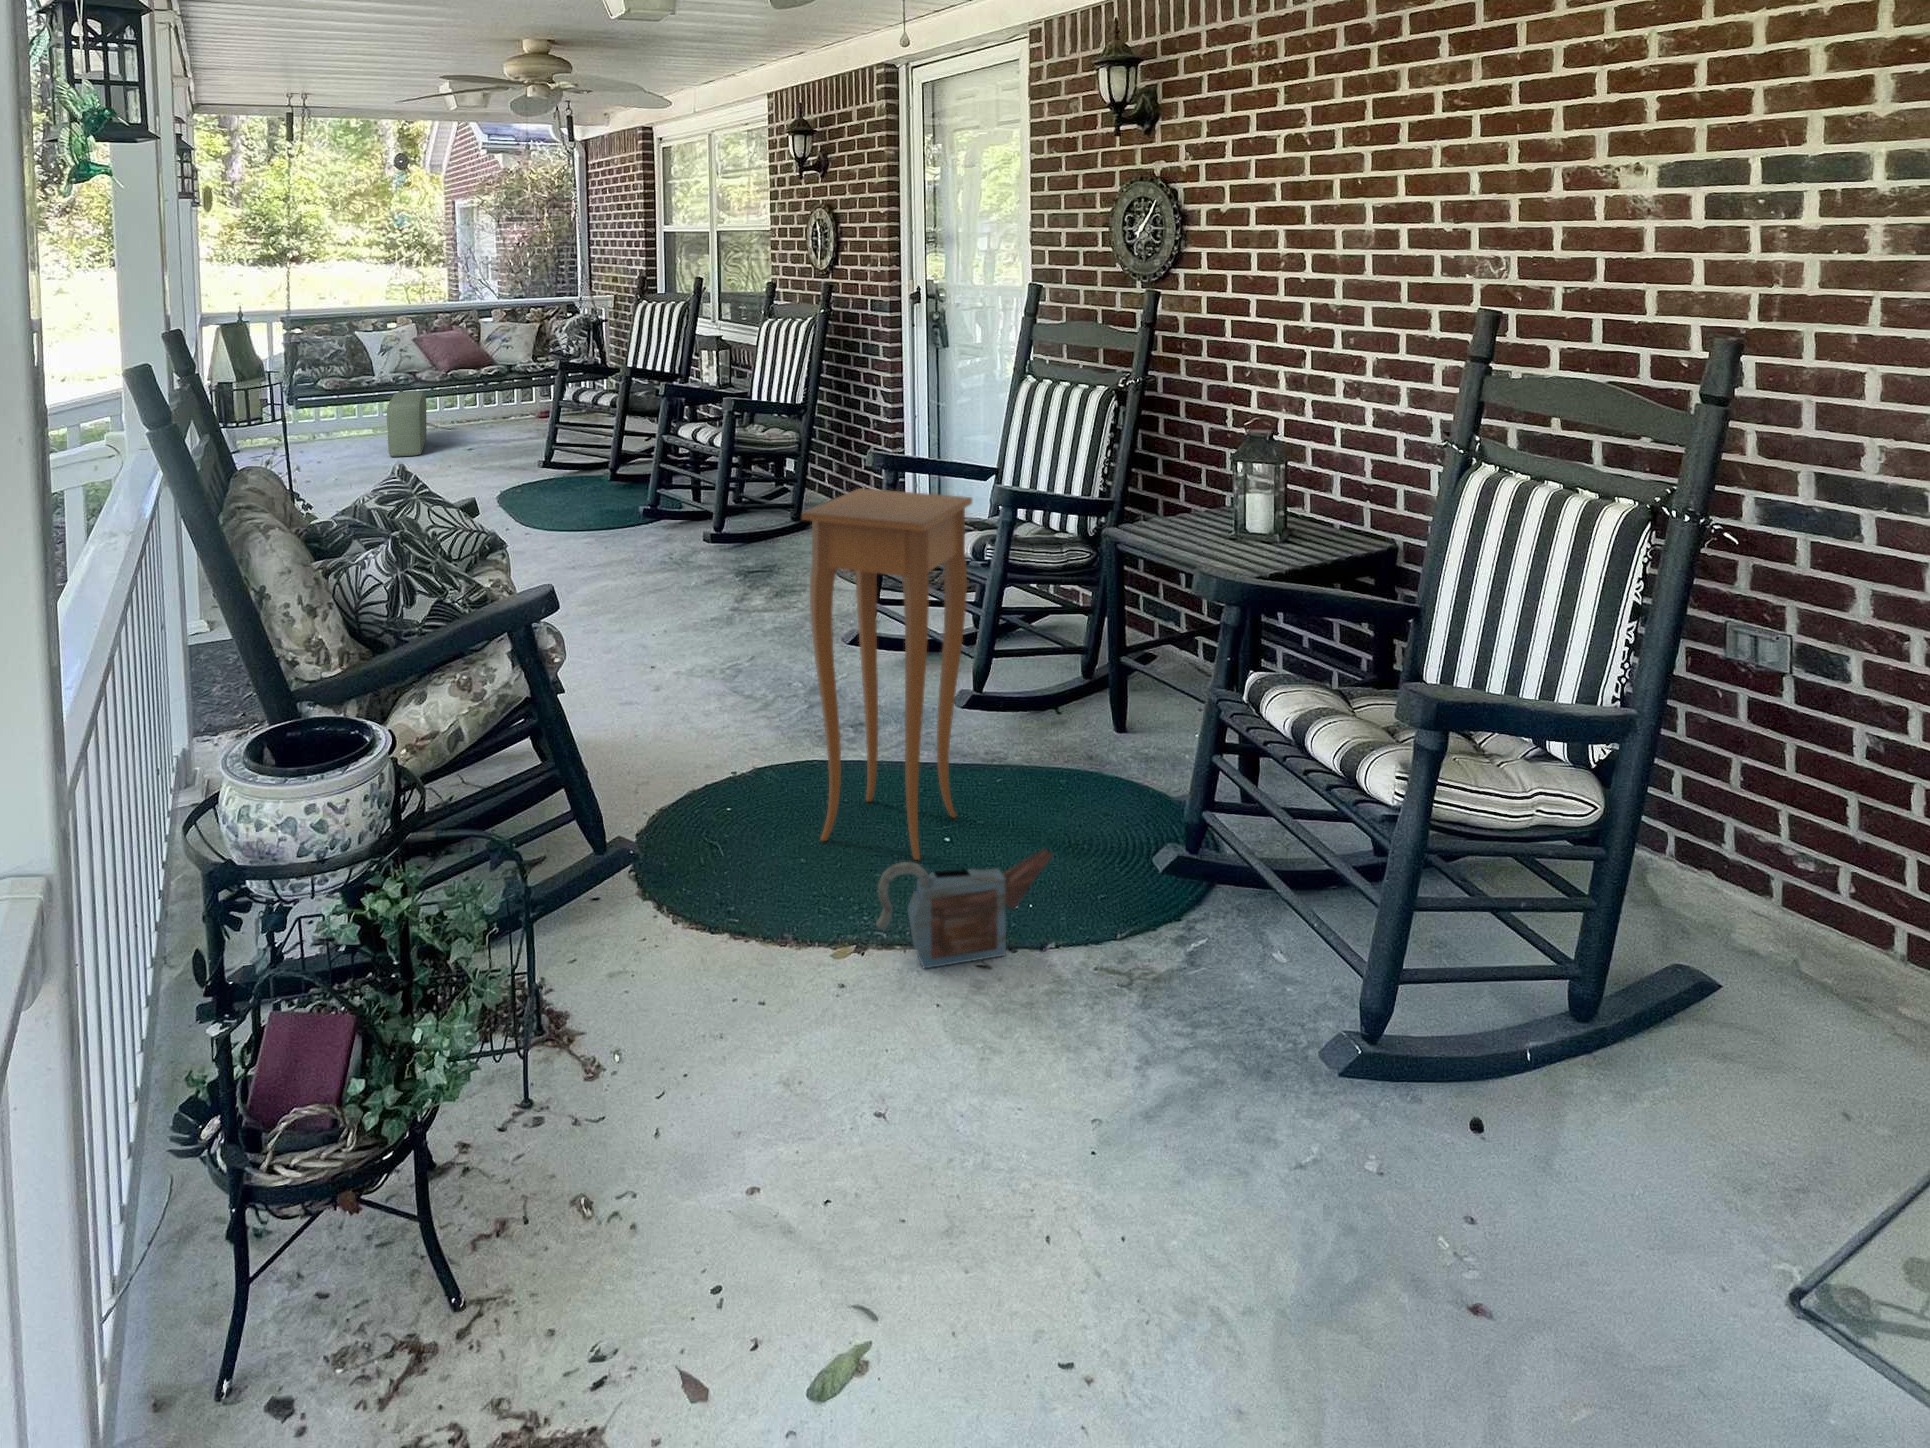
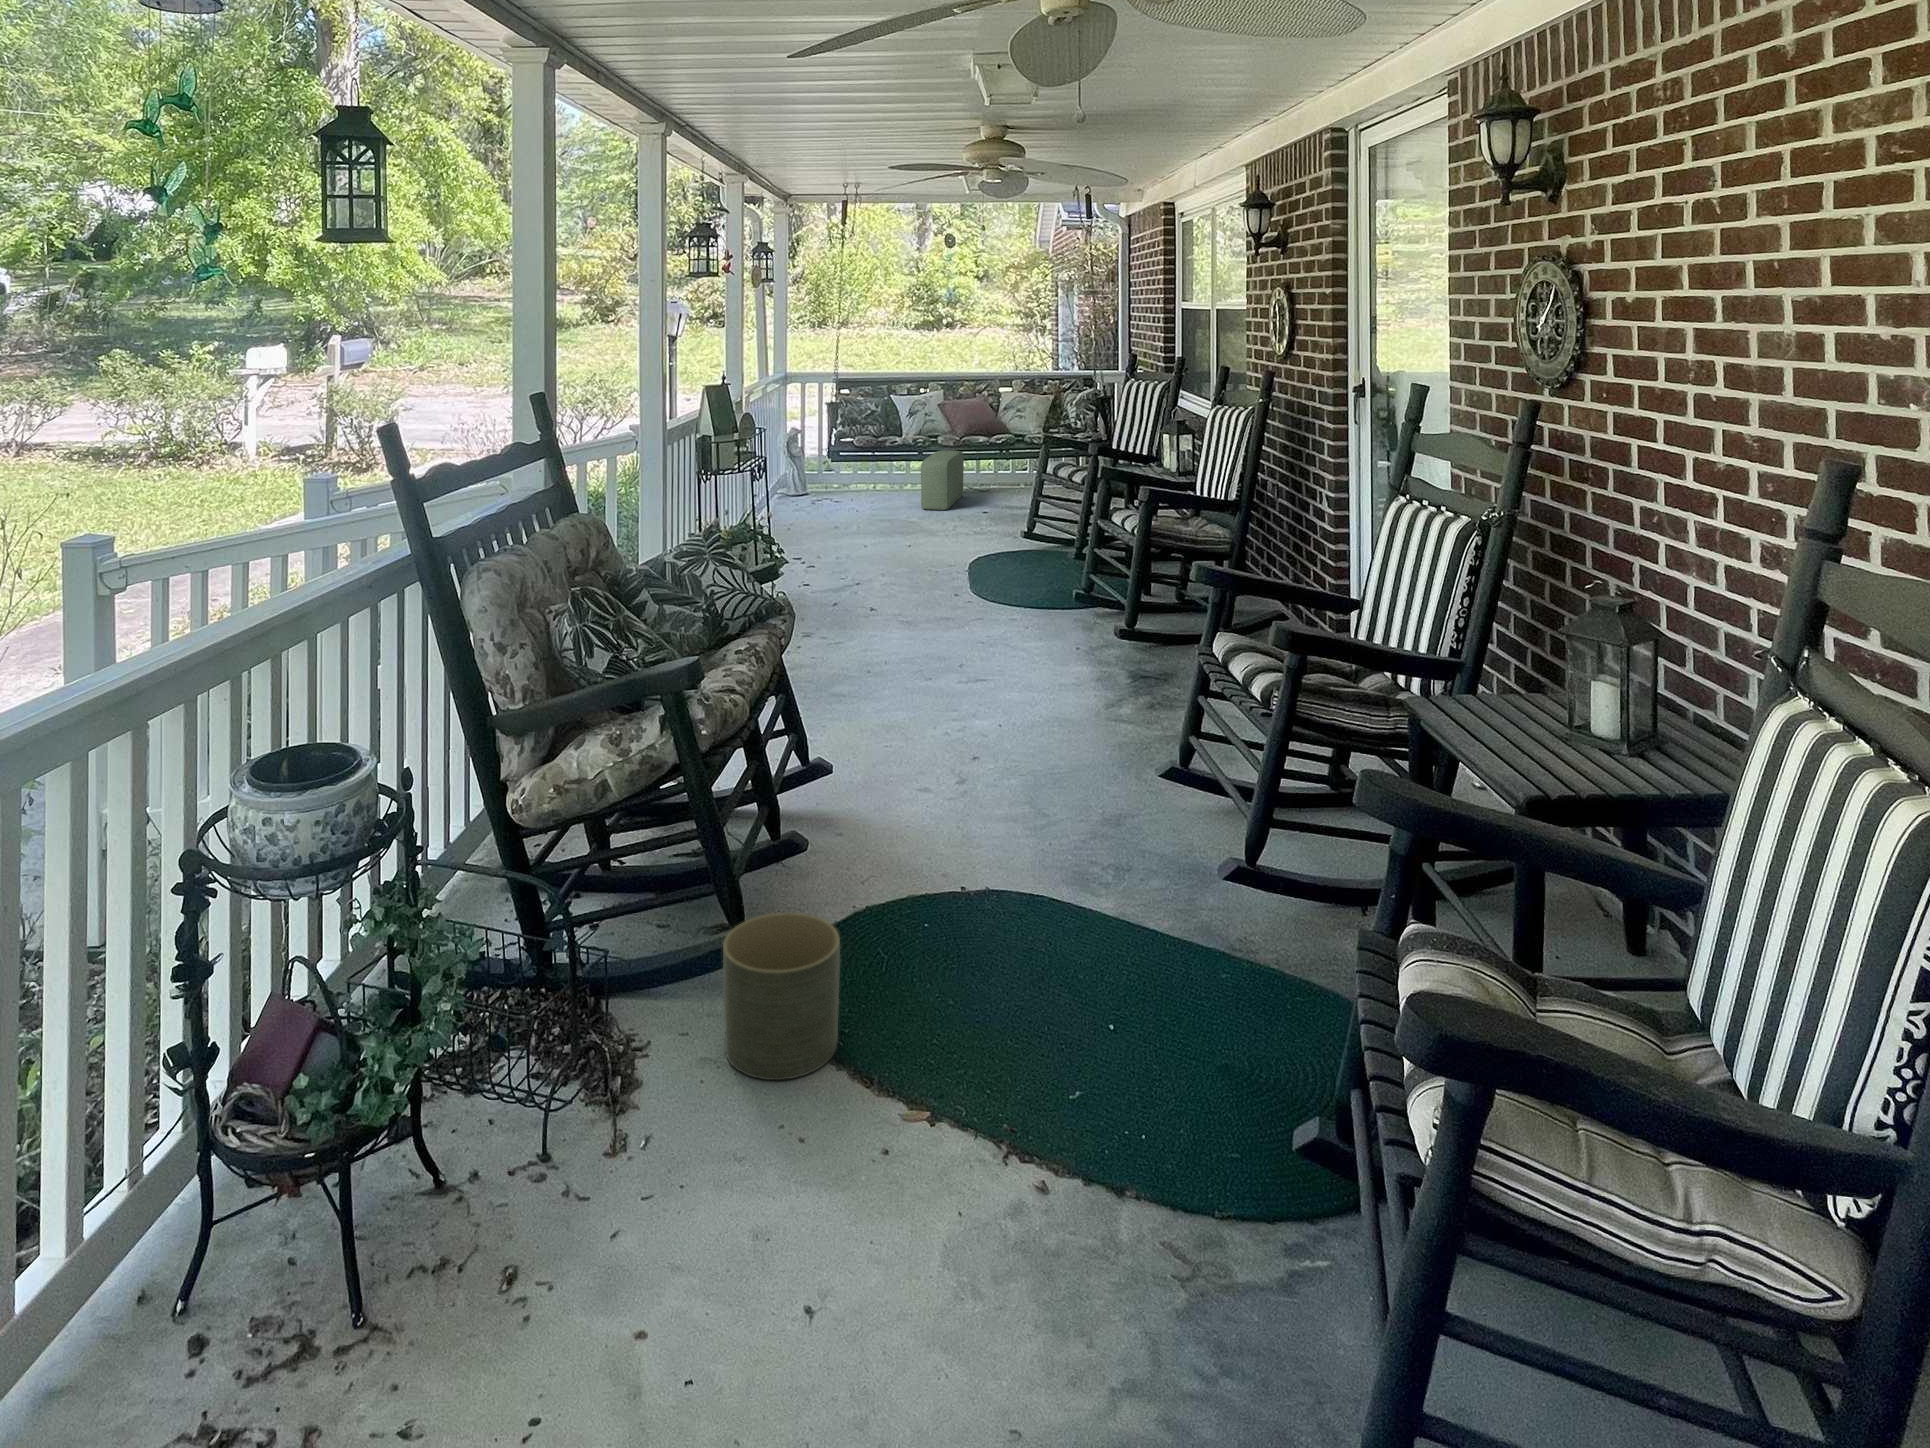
side table: present [802,488,972,860] -> none [970,602,1172,1038]
planter: none [618,811,734,967] -> present [723,913,840,1080]
watering can: present [876,849,1053,968] -> none [929,1038,1142,1188]

